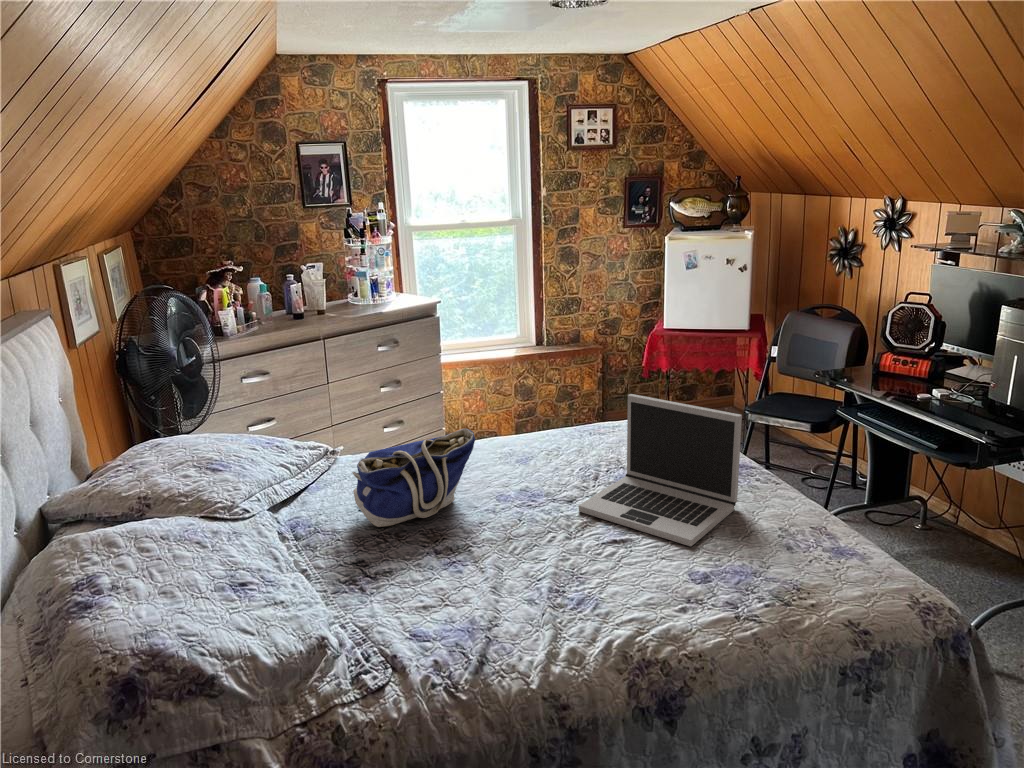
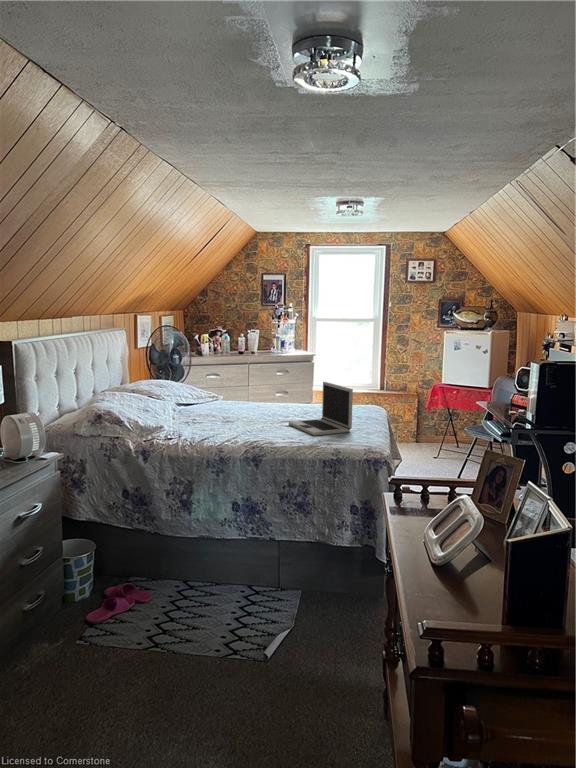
tote bag: present [352,428,475,527] -> none [203,386,256,418]

